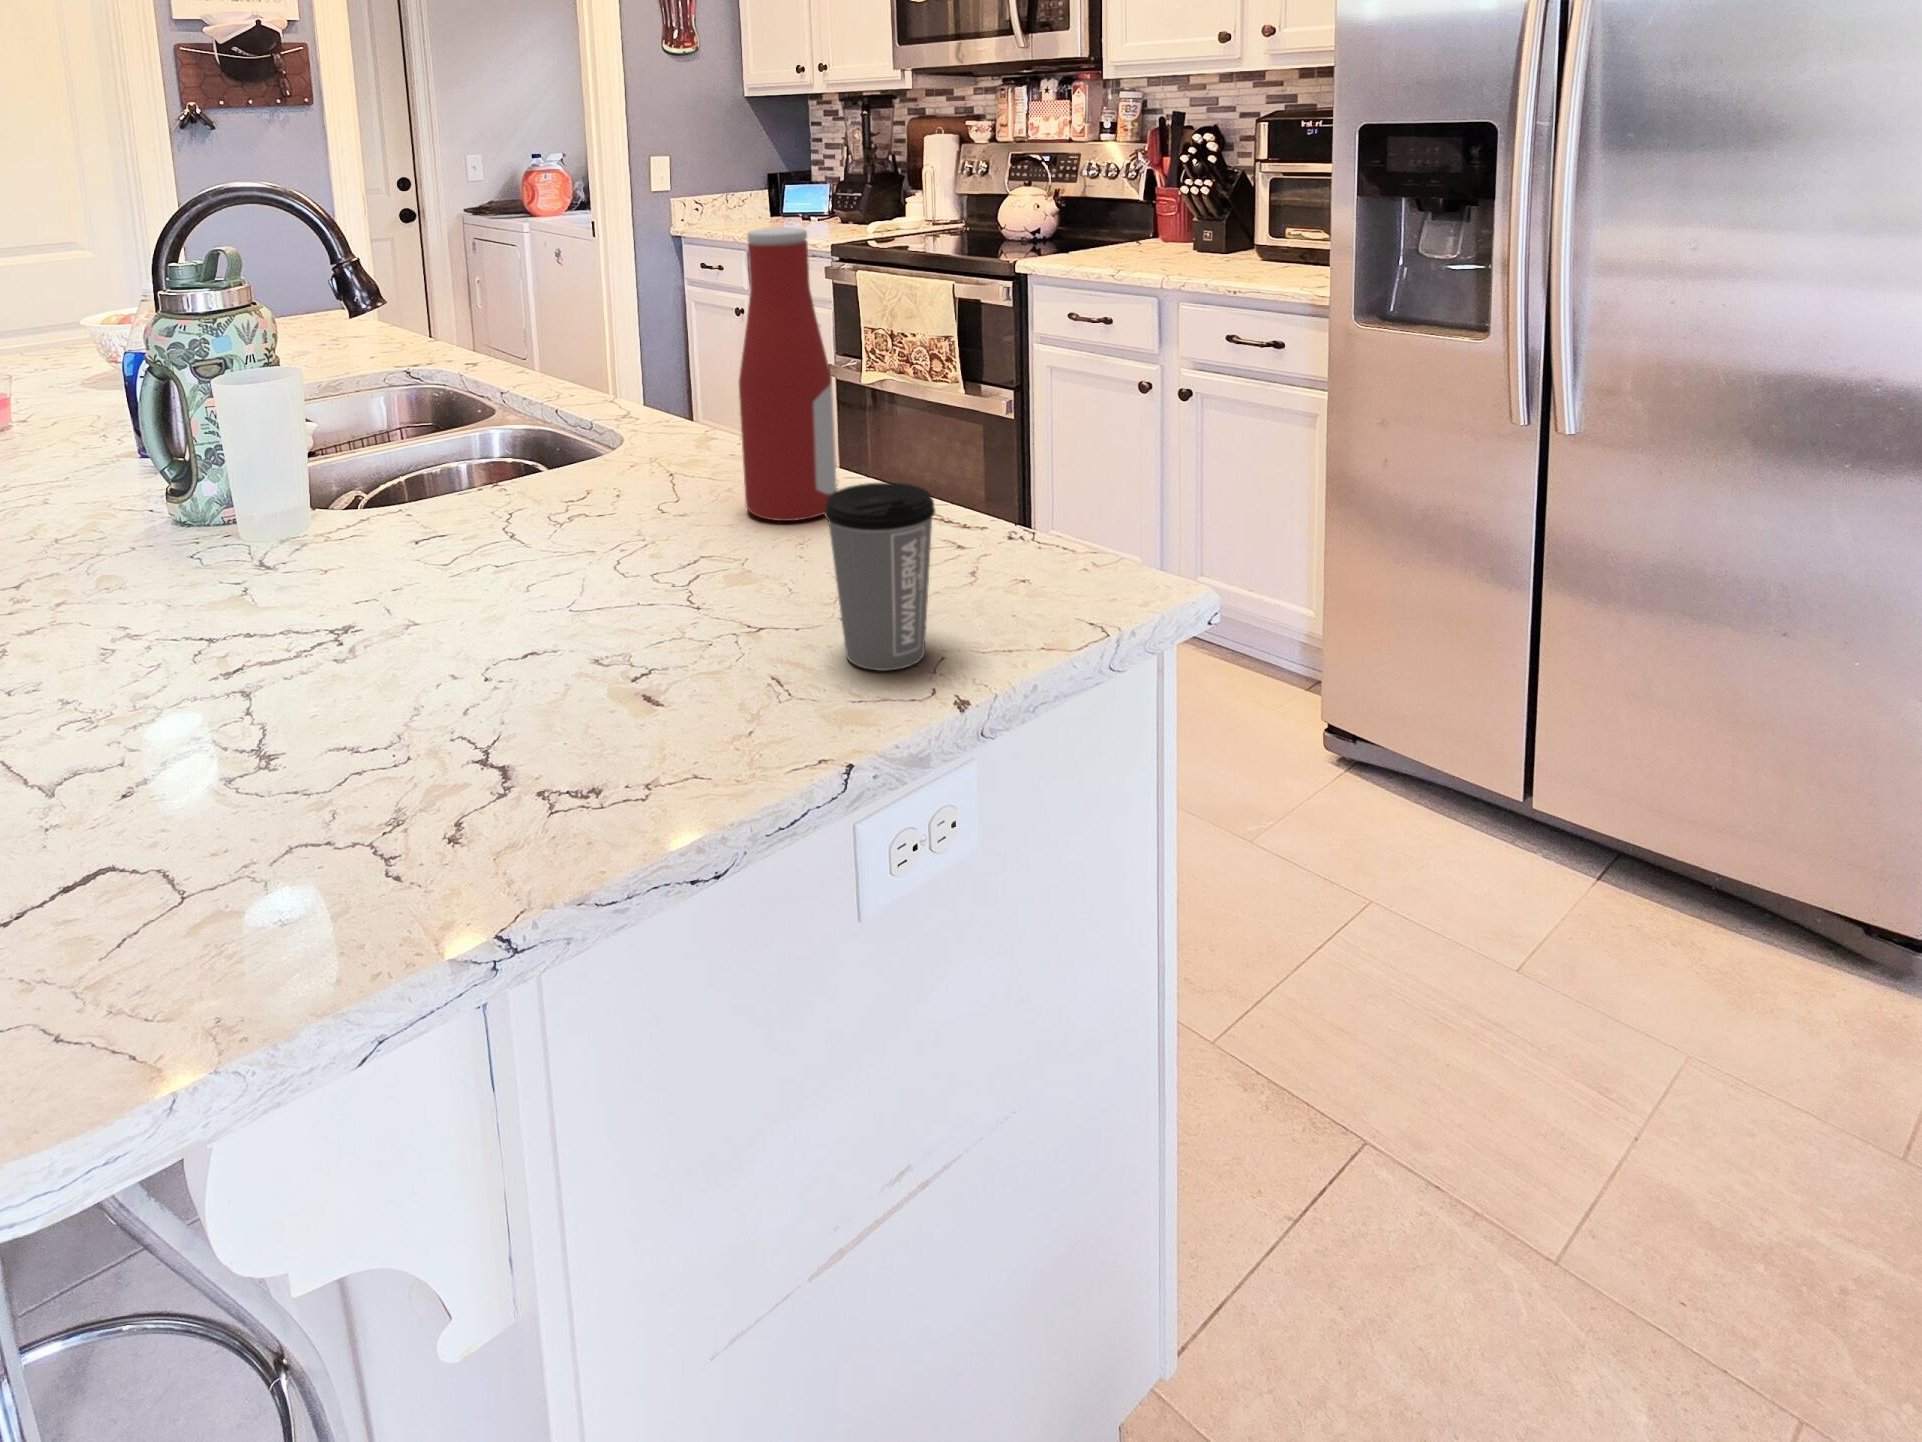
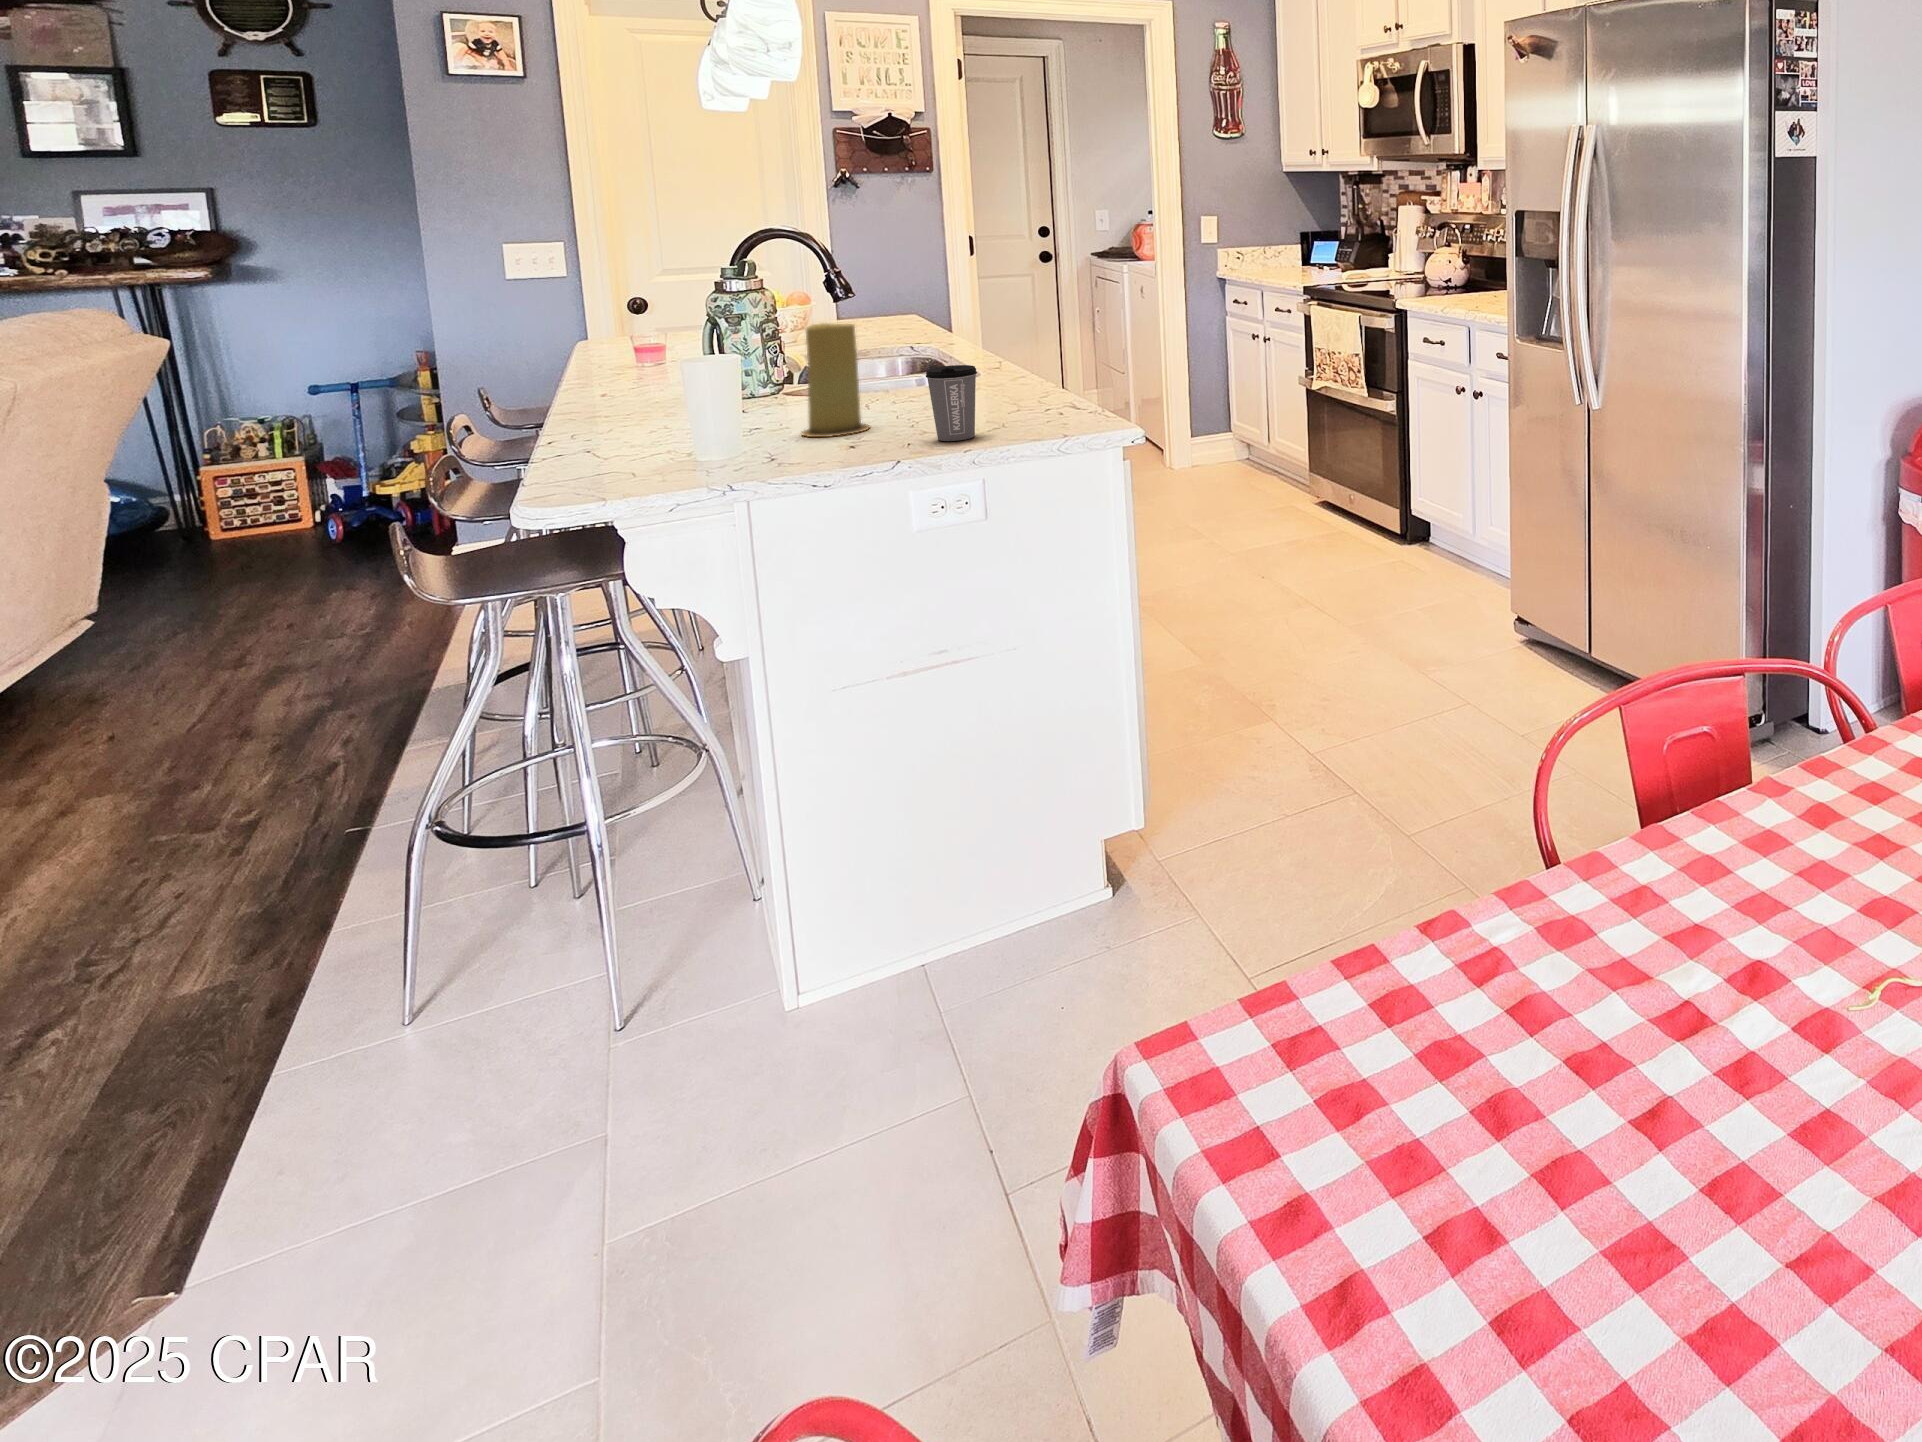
bottle: present [739,227,837,521] -> none [979,257,1034,405]
candle: none [480,391,621,661] -> present [802,323,869,437]

